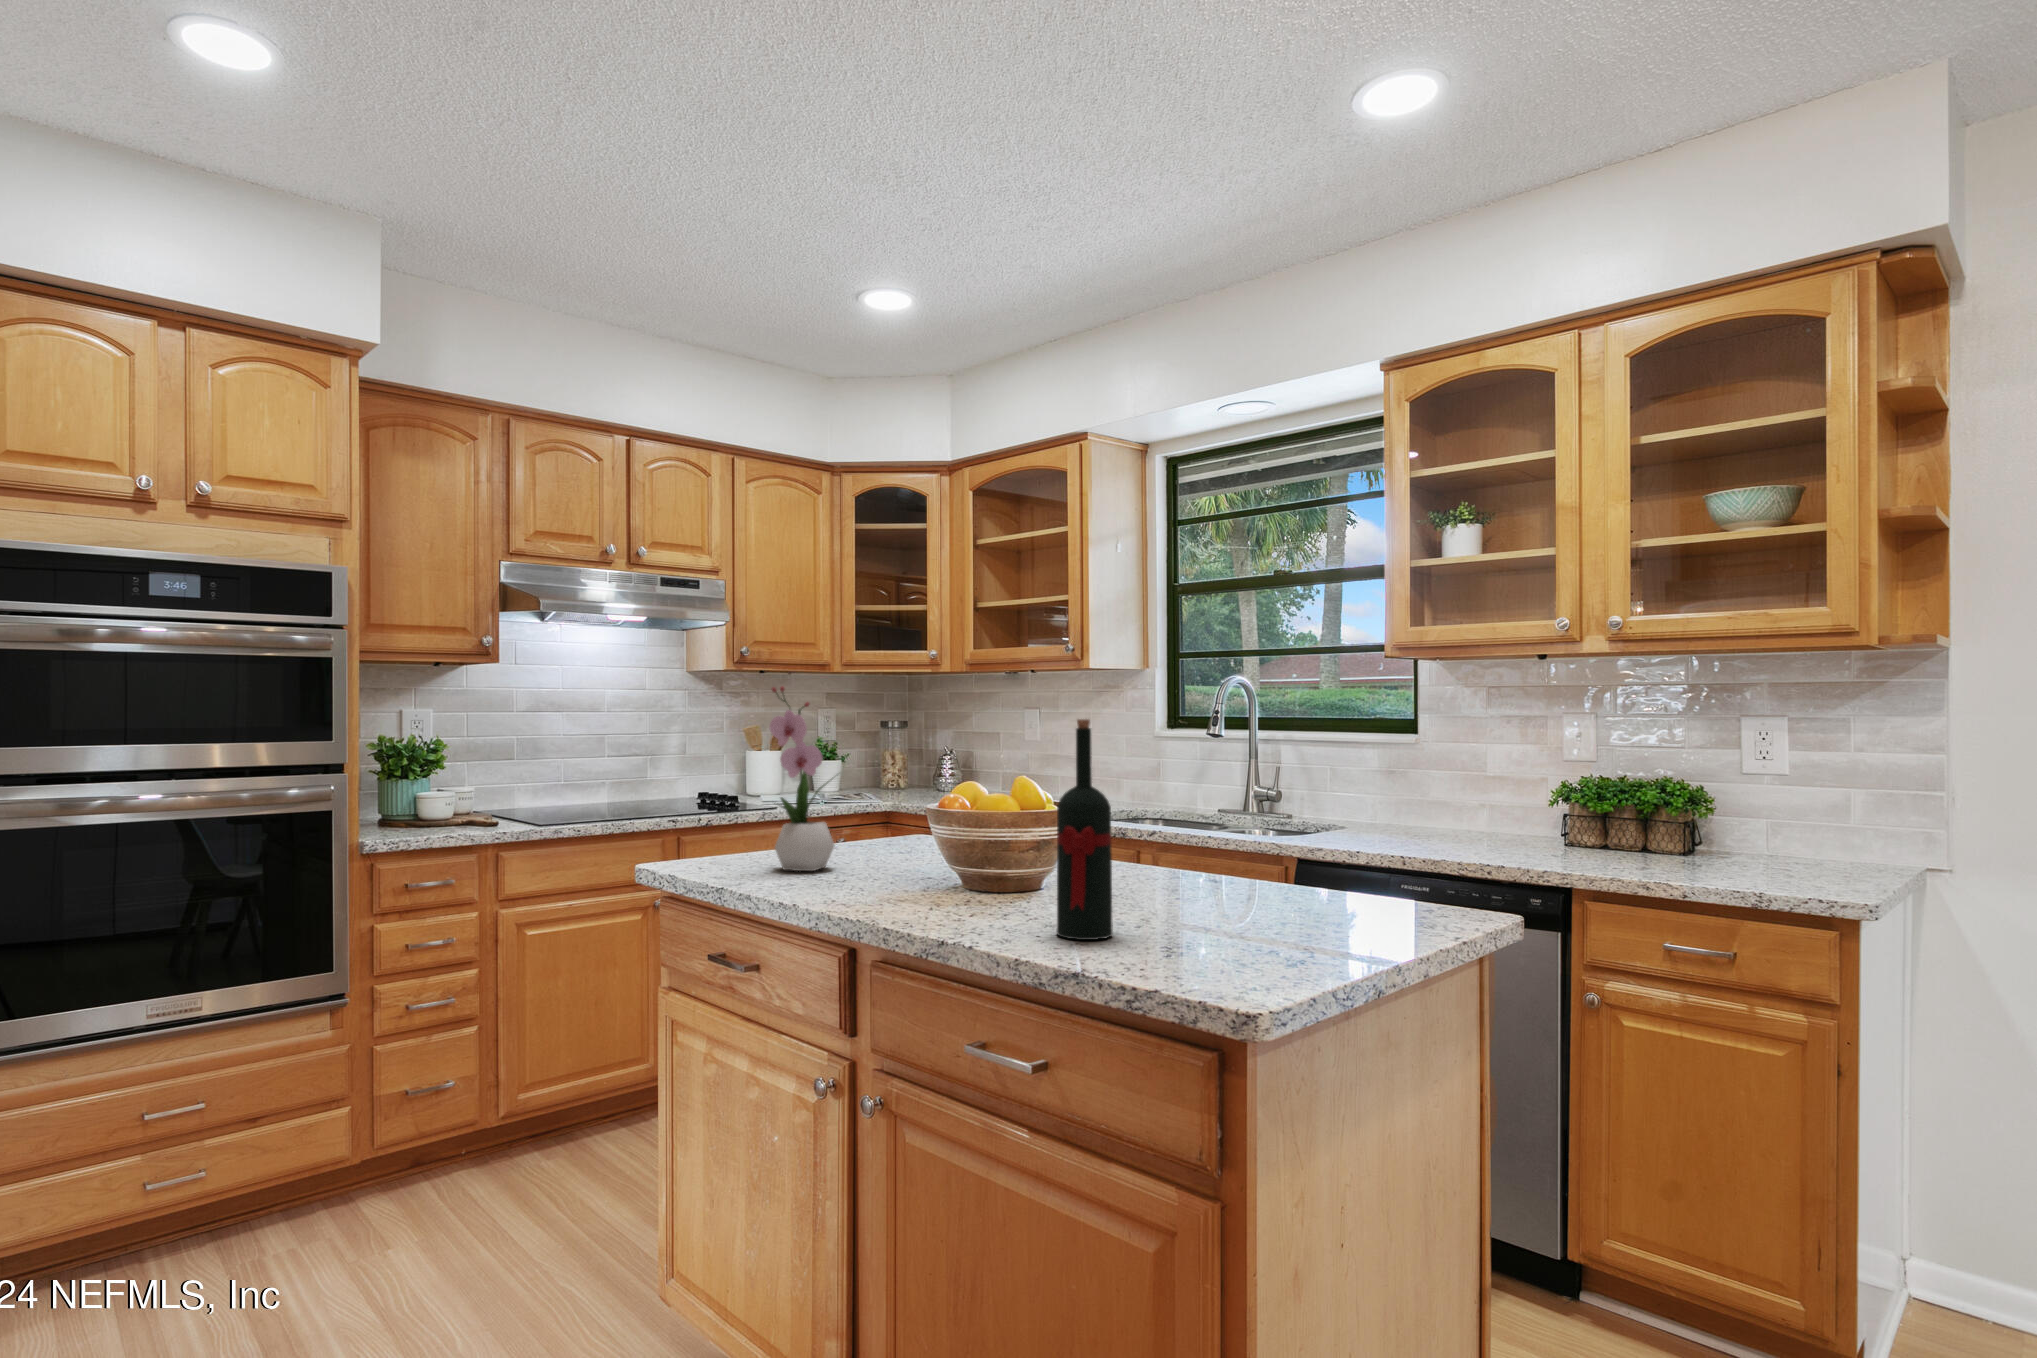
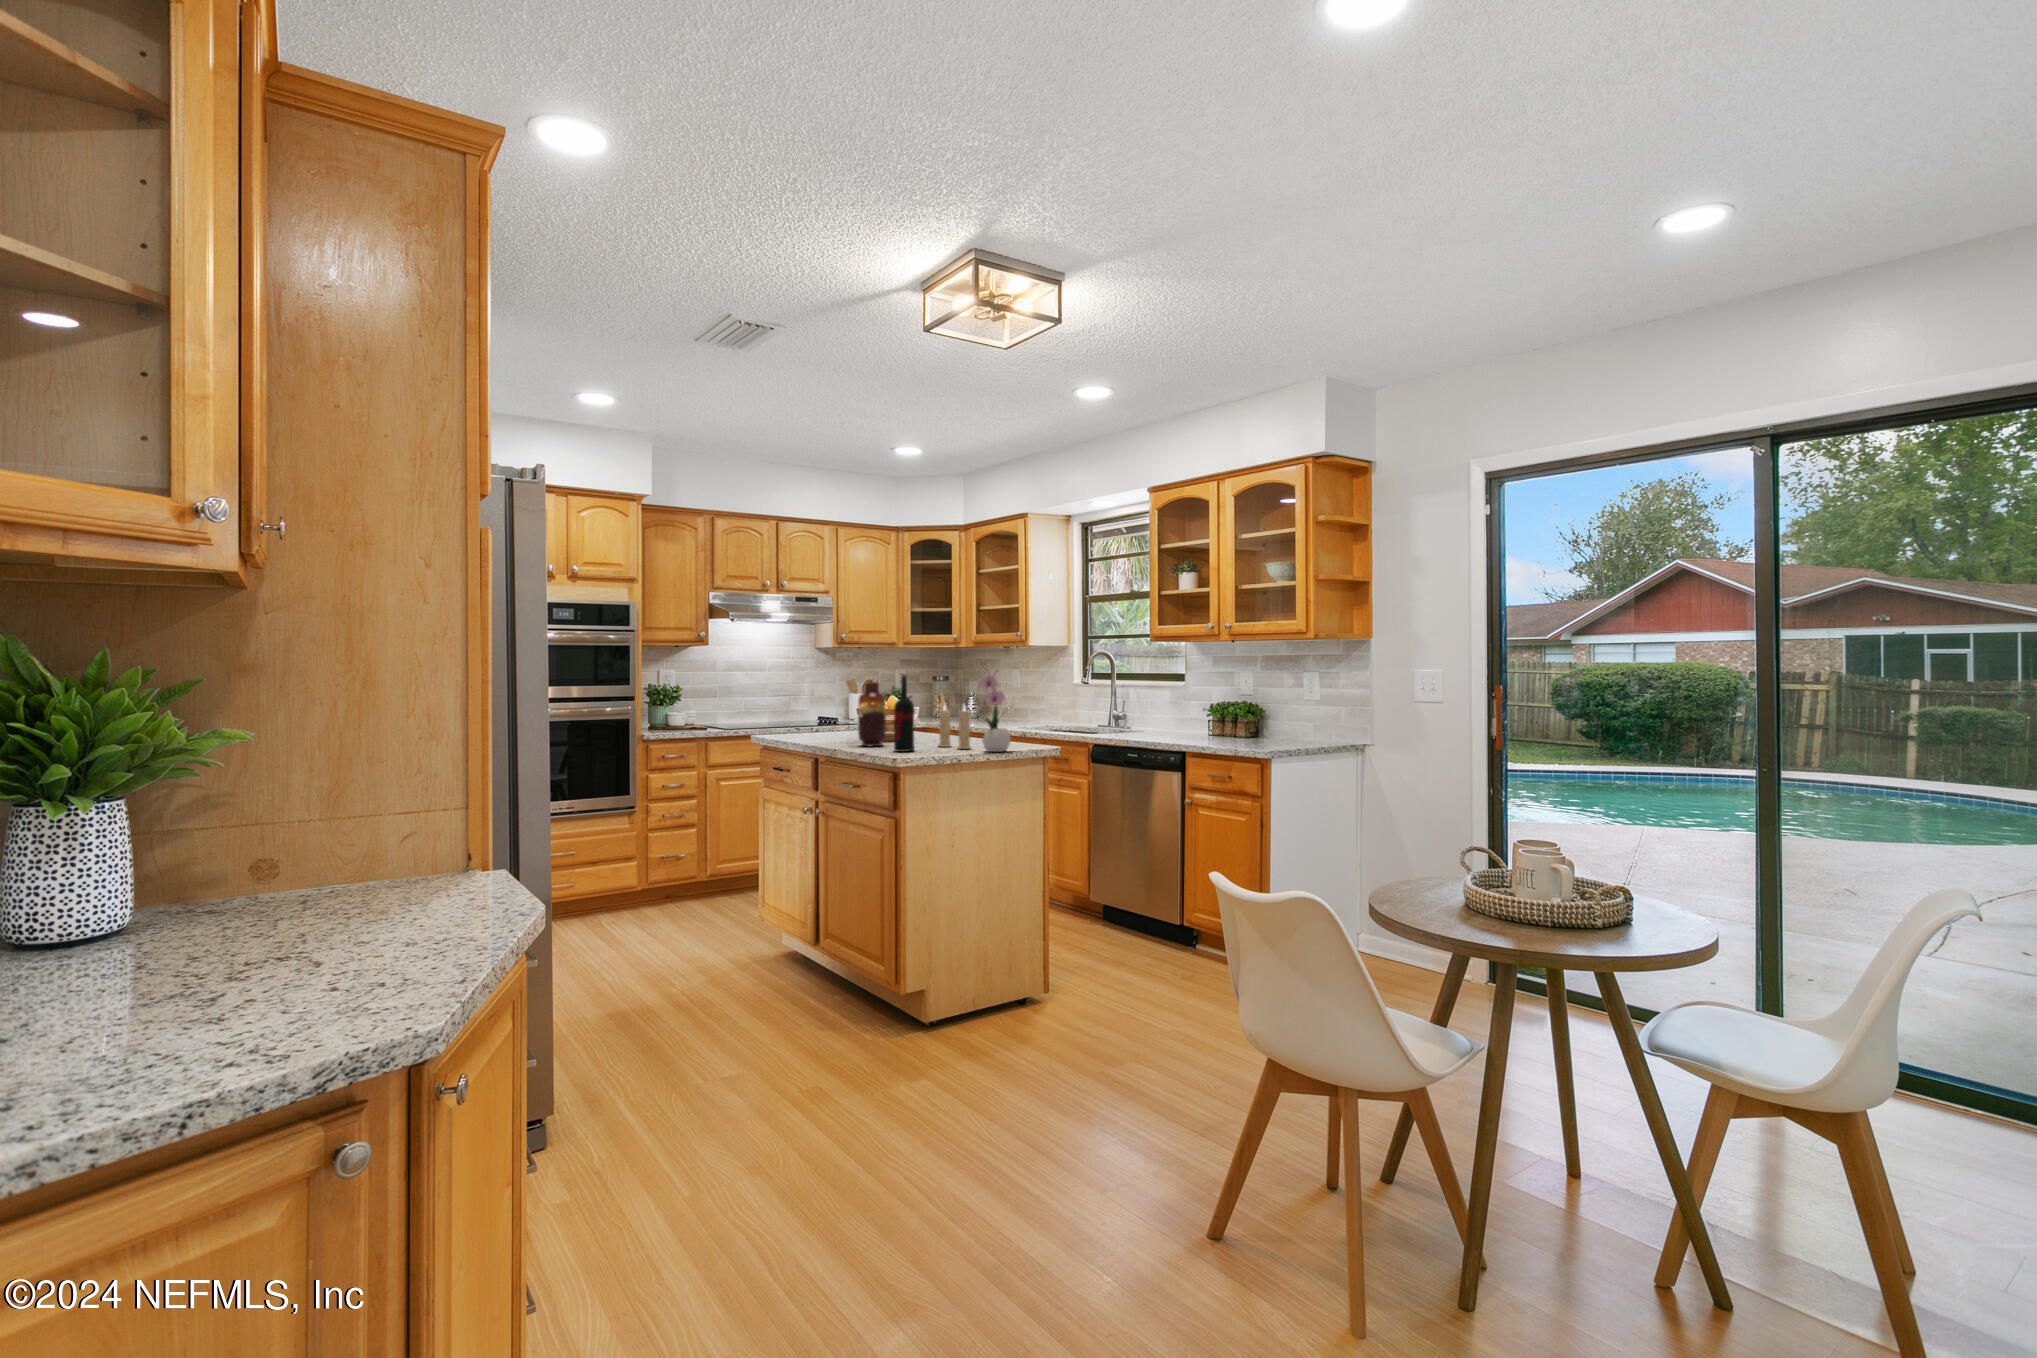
flower arrangement: present [769,686,834,871] -> present [980,673,1011,752]
vase: none [920,740,989,910] -> present [858,682,886,746]
candle: none [1124,789,1238,921] -> present [939,705,970,749]

